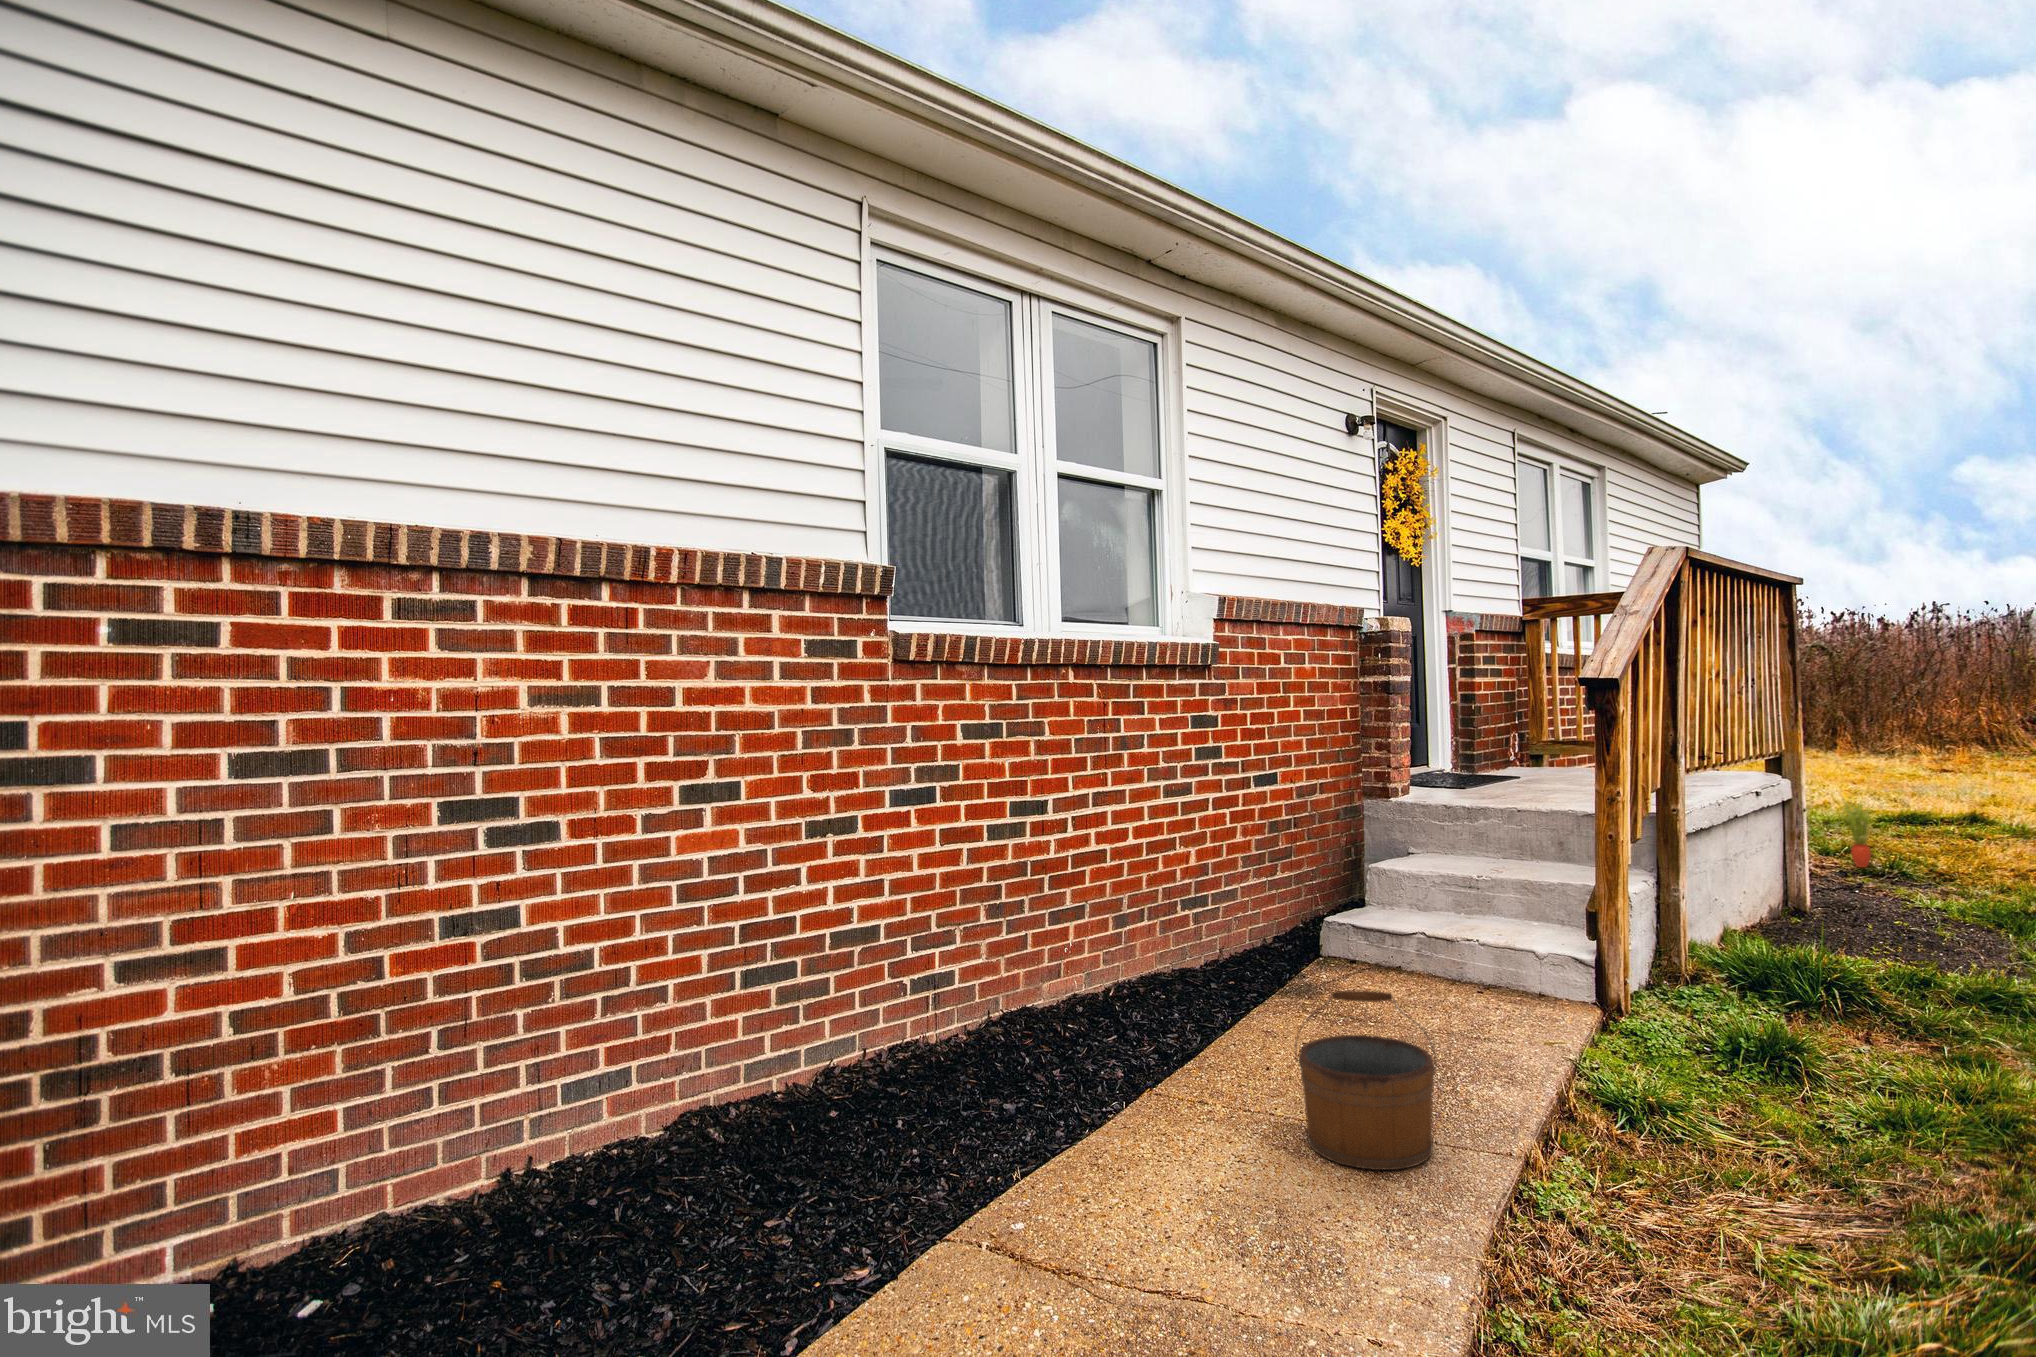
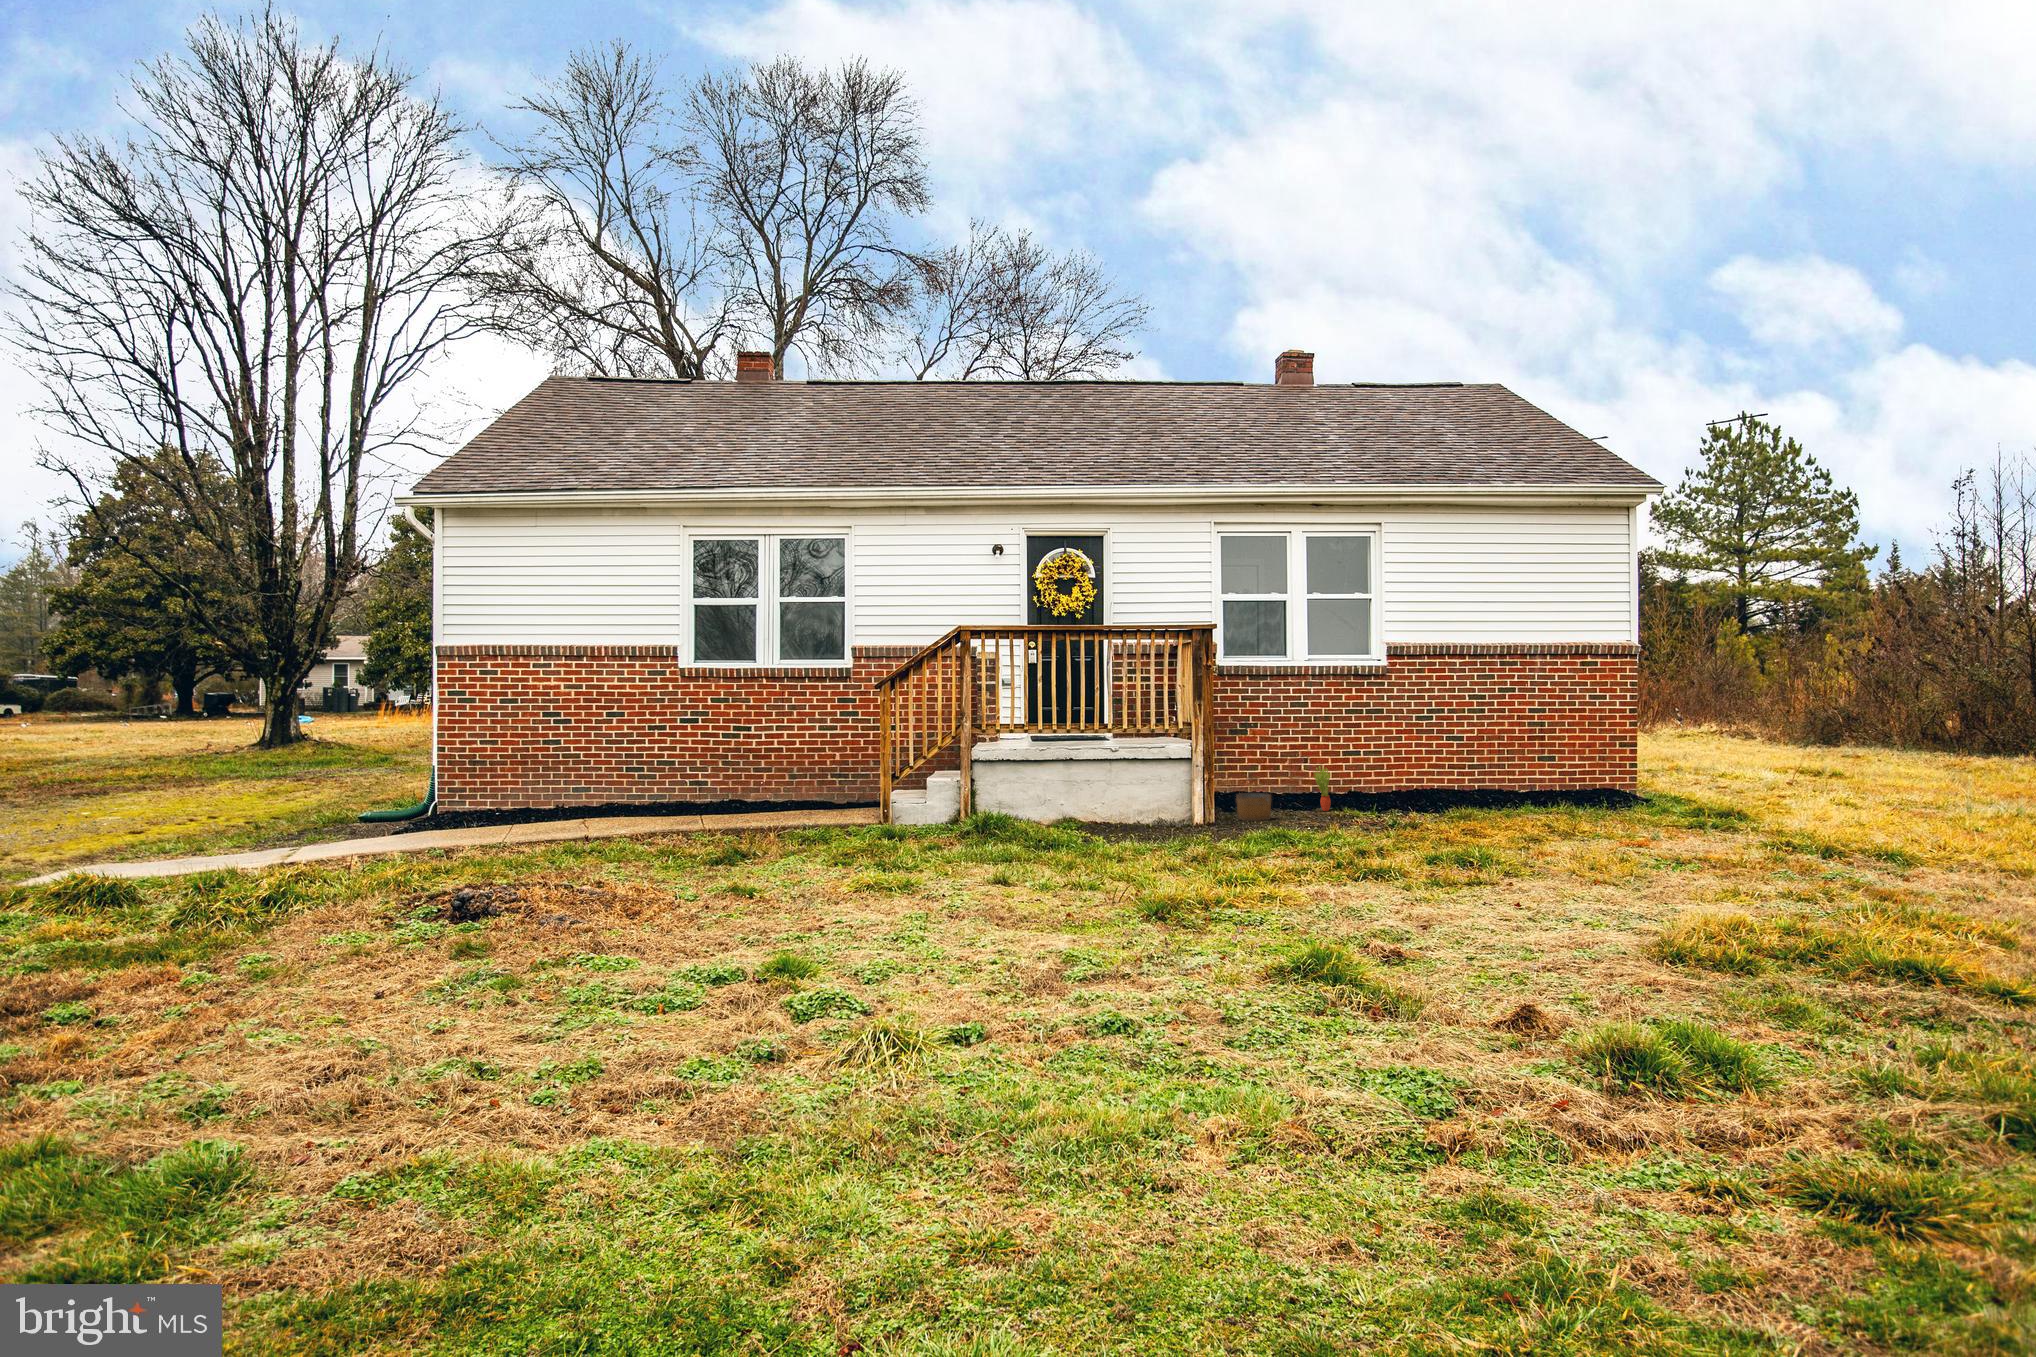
bucket: present [1295,991,1437,1170] -> present [1236,777,1271,821]

